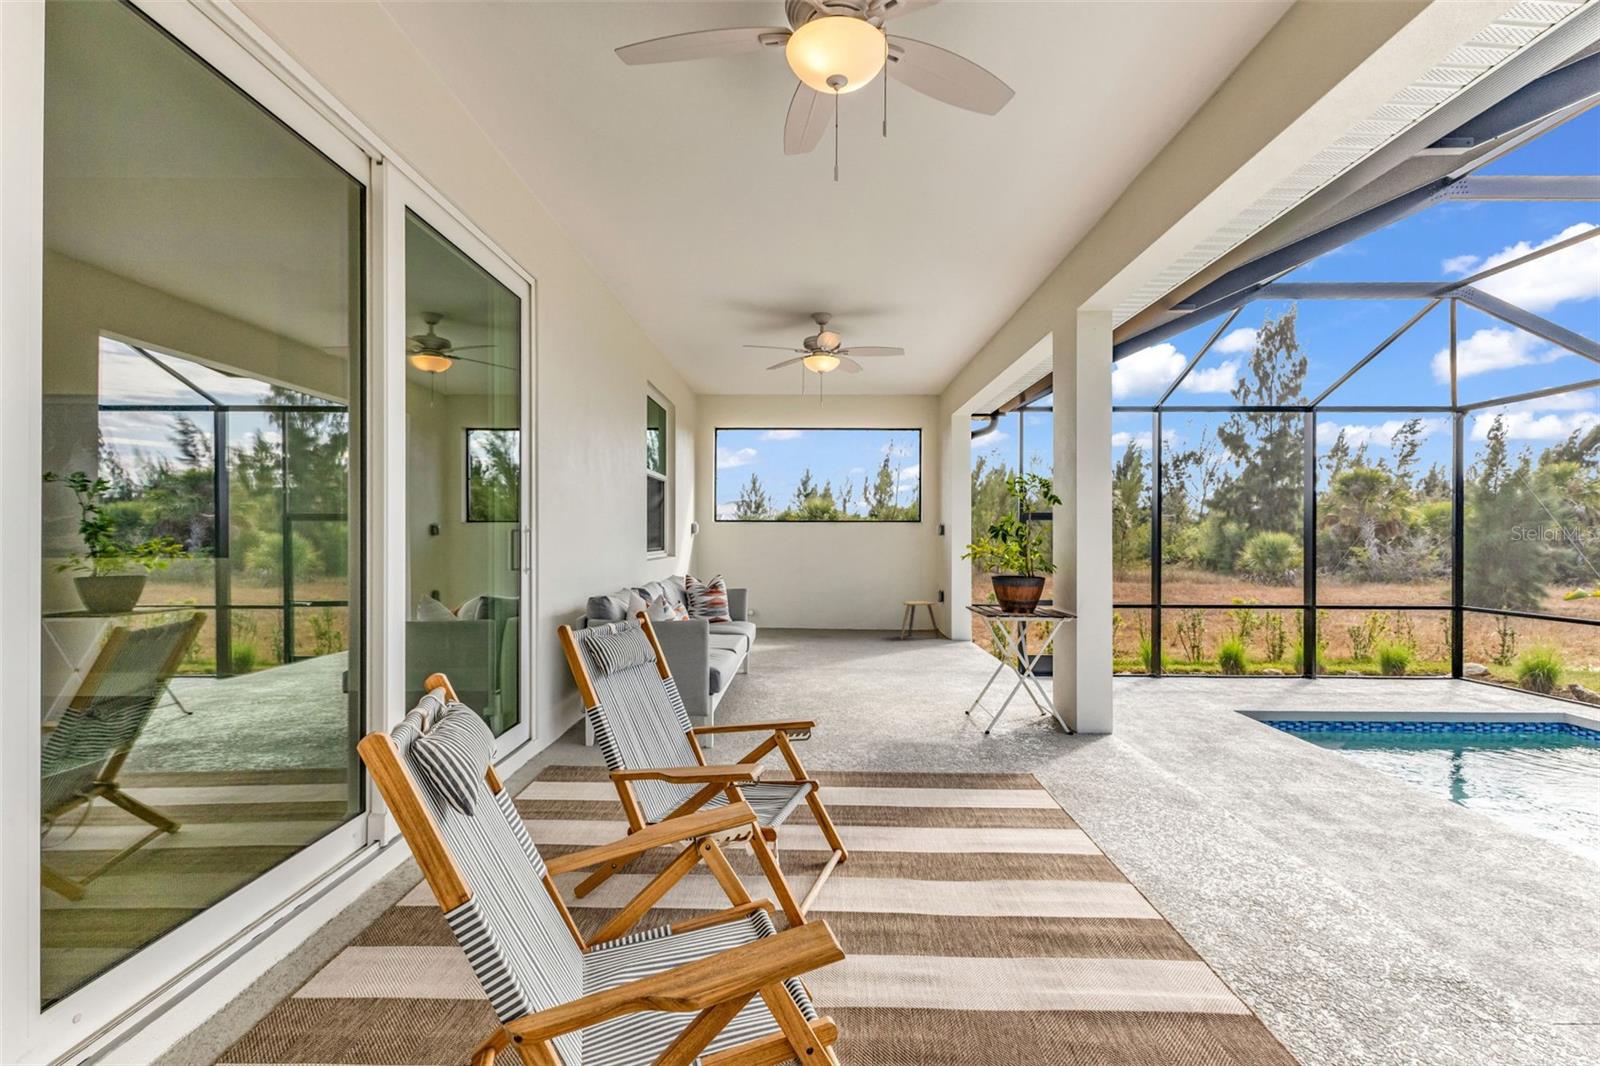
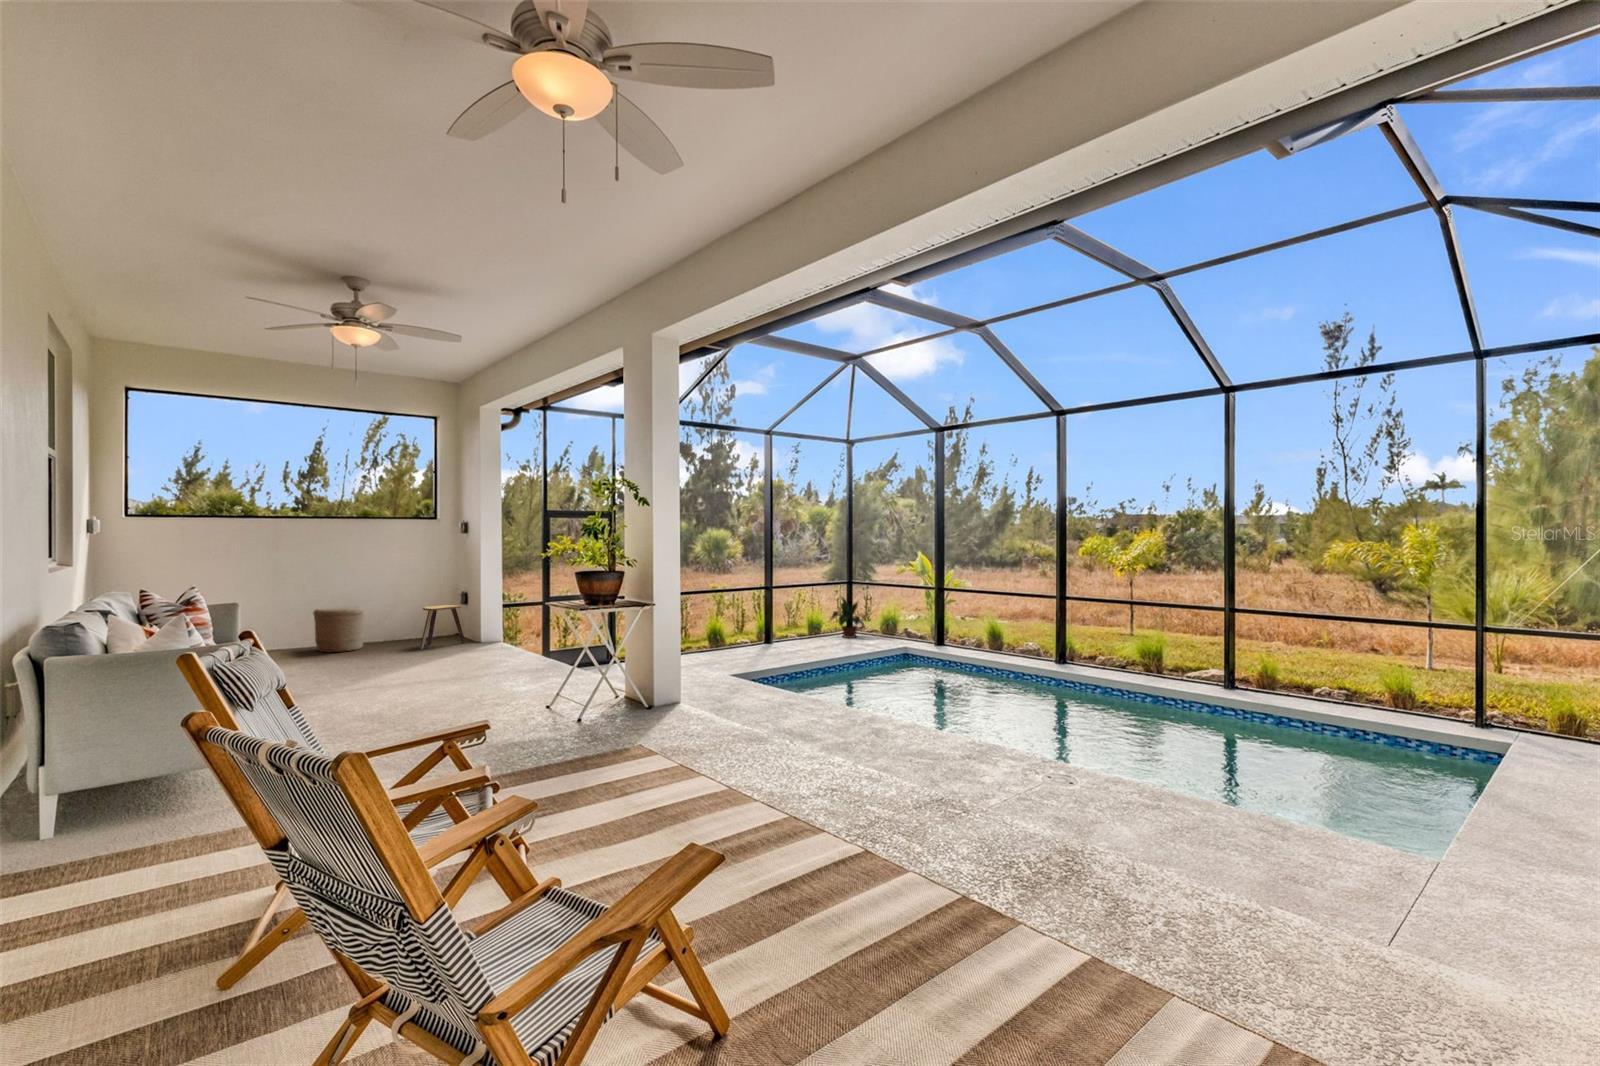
woven basket: none [824,597,861,635] -> present [313,606,365,652]
potted plant: none [1389,625,1467,686] -> present [832,597,865,638]

